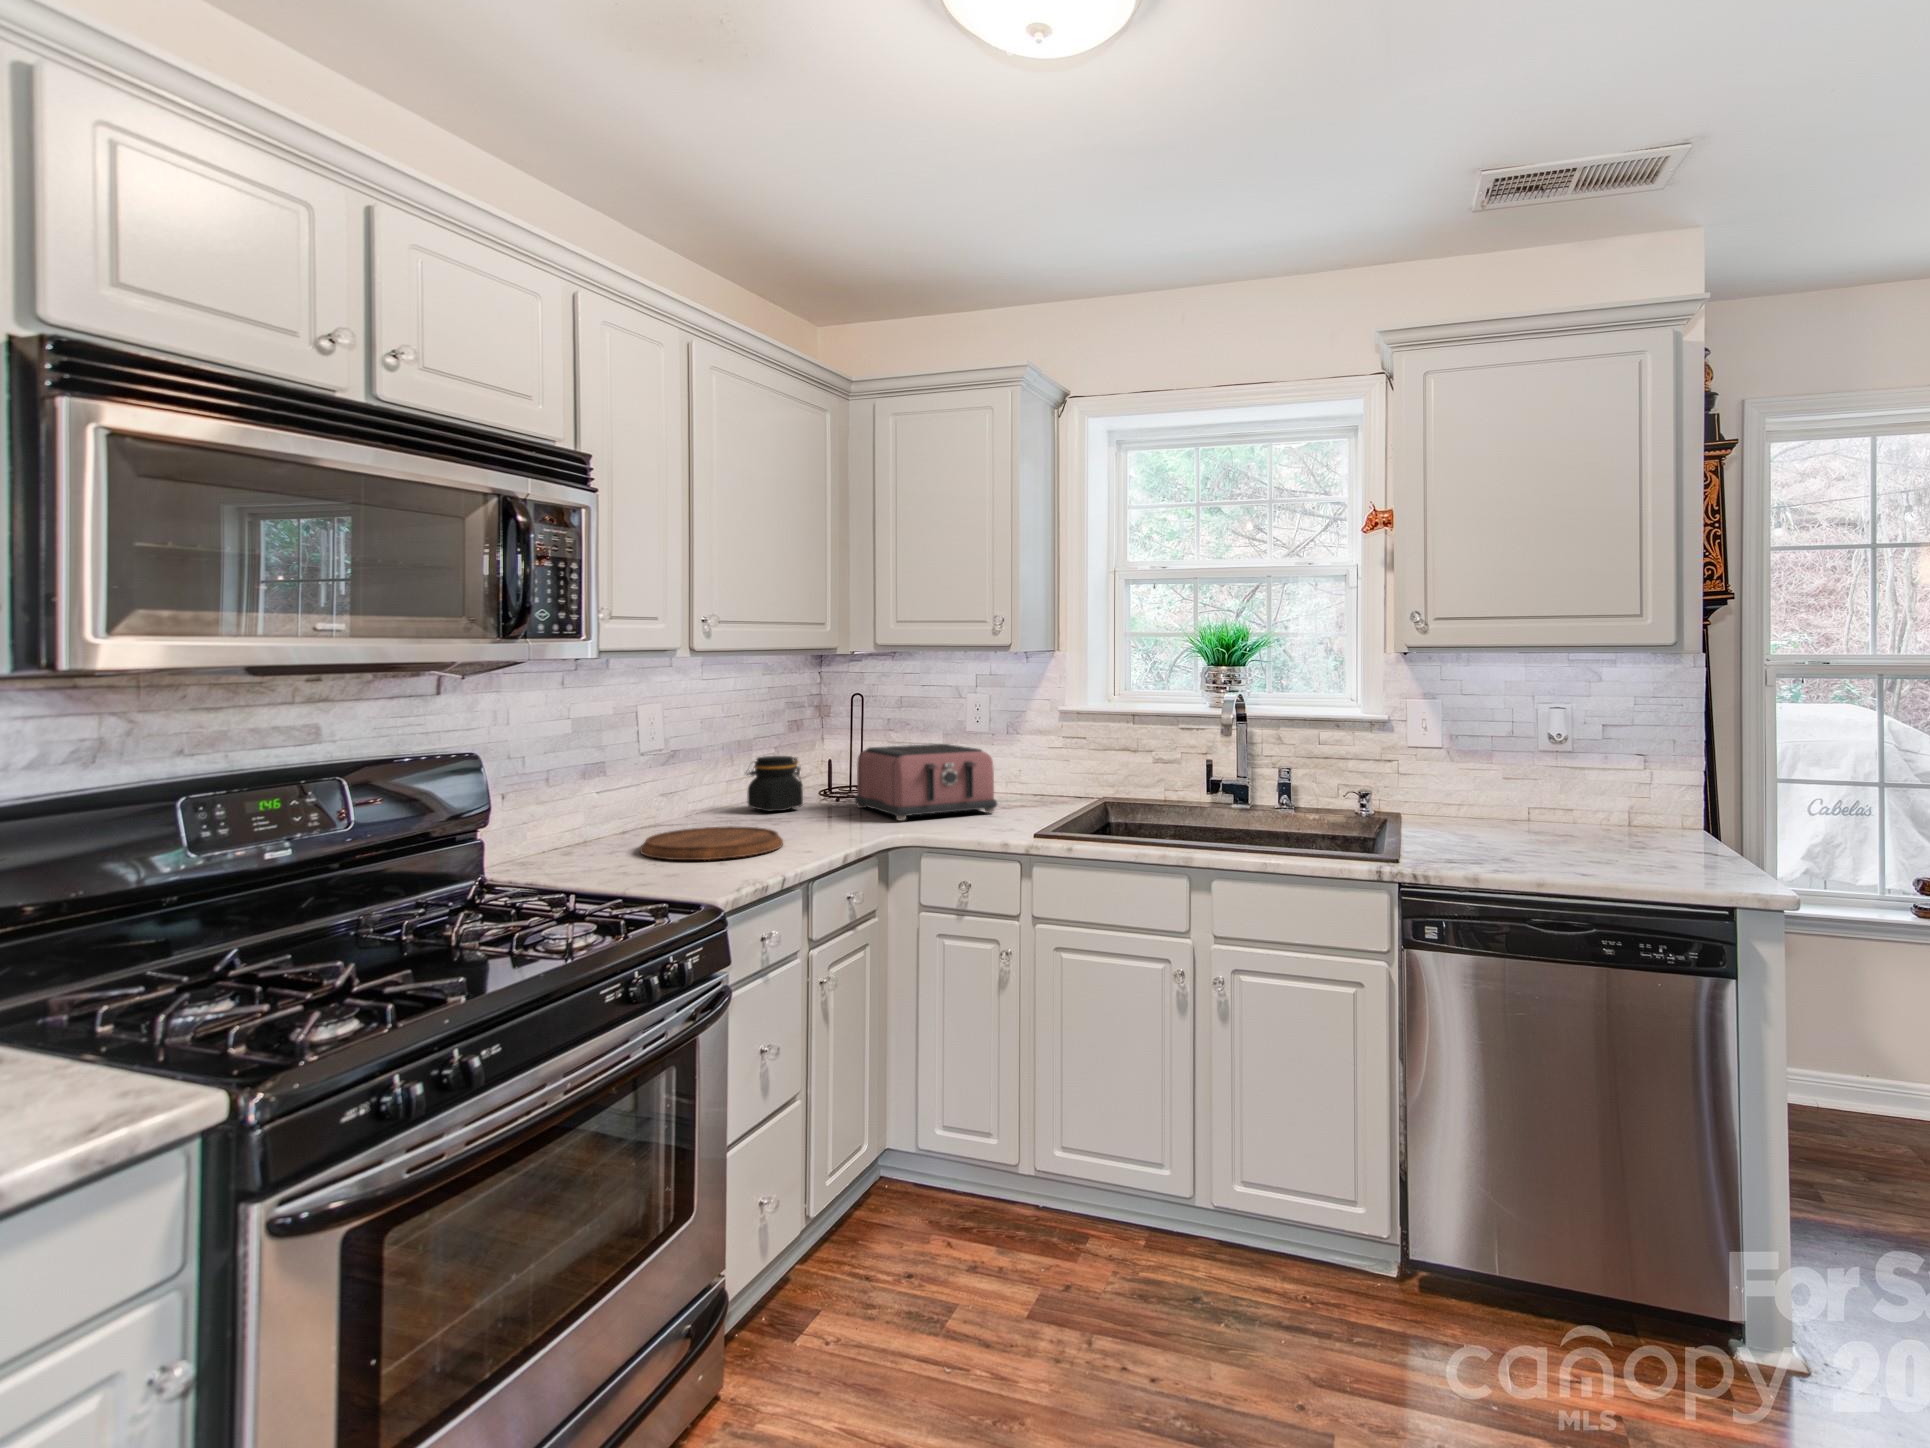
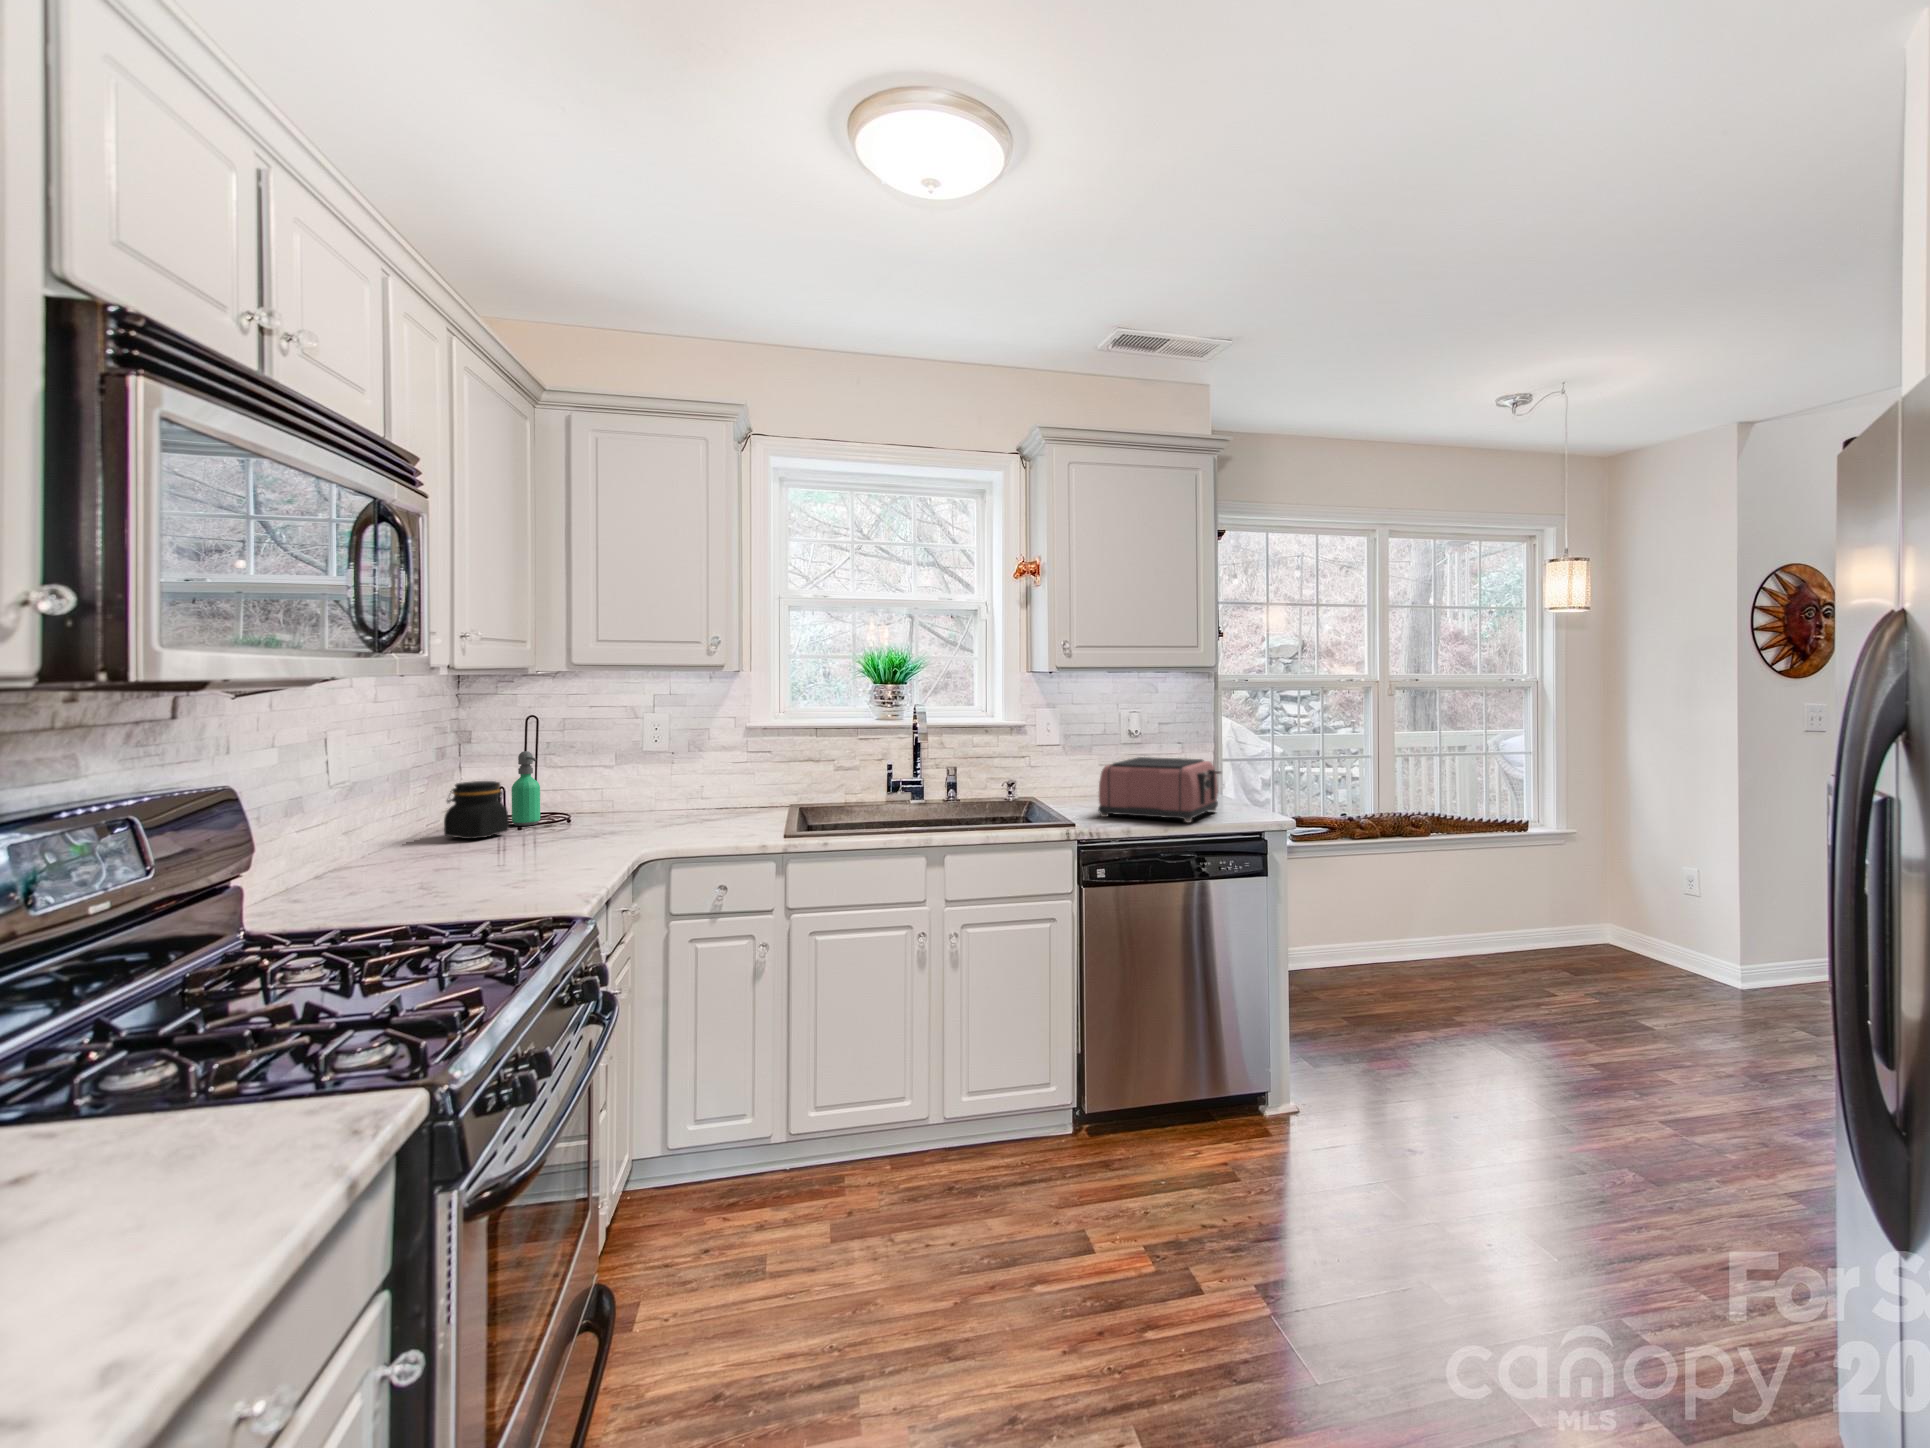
soap dispenser: none [819,729,845,803] -> present [512,751,540,826]
toaster: present [855,744,997,820] -> present [1098,757,1221,822]
cutting board: present [640,826,783,860] -> none [395,852,557,891]

